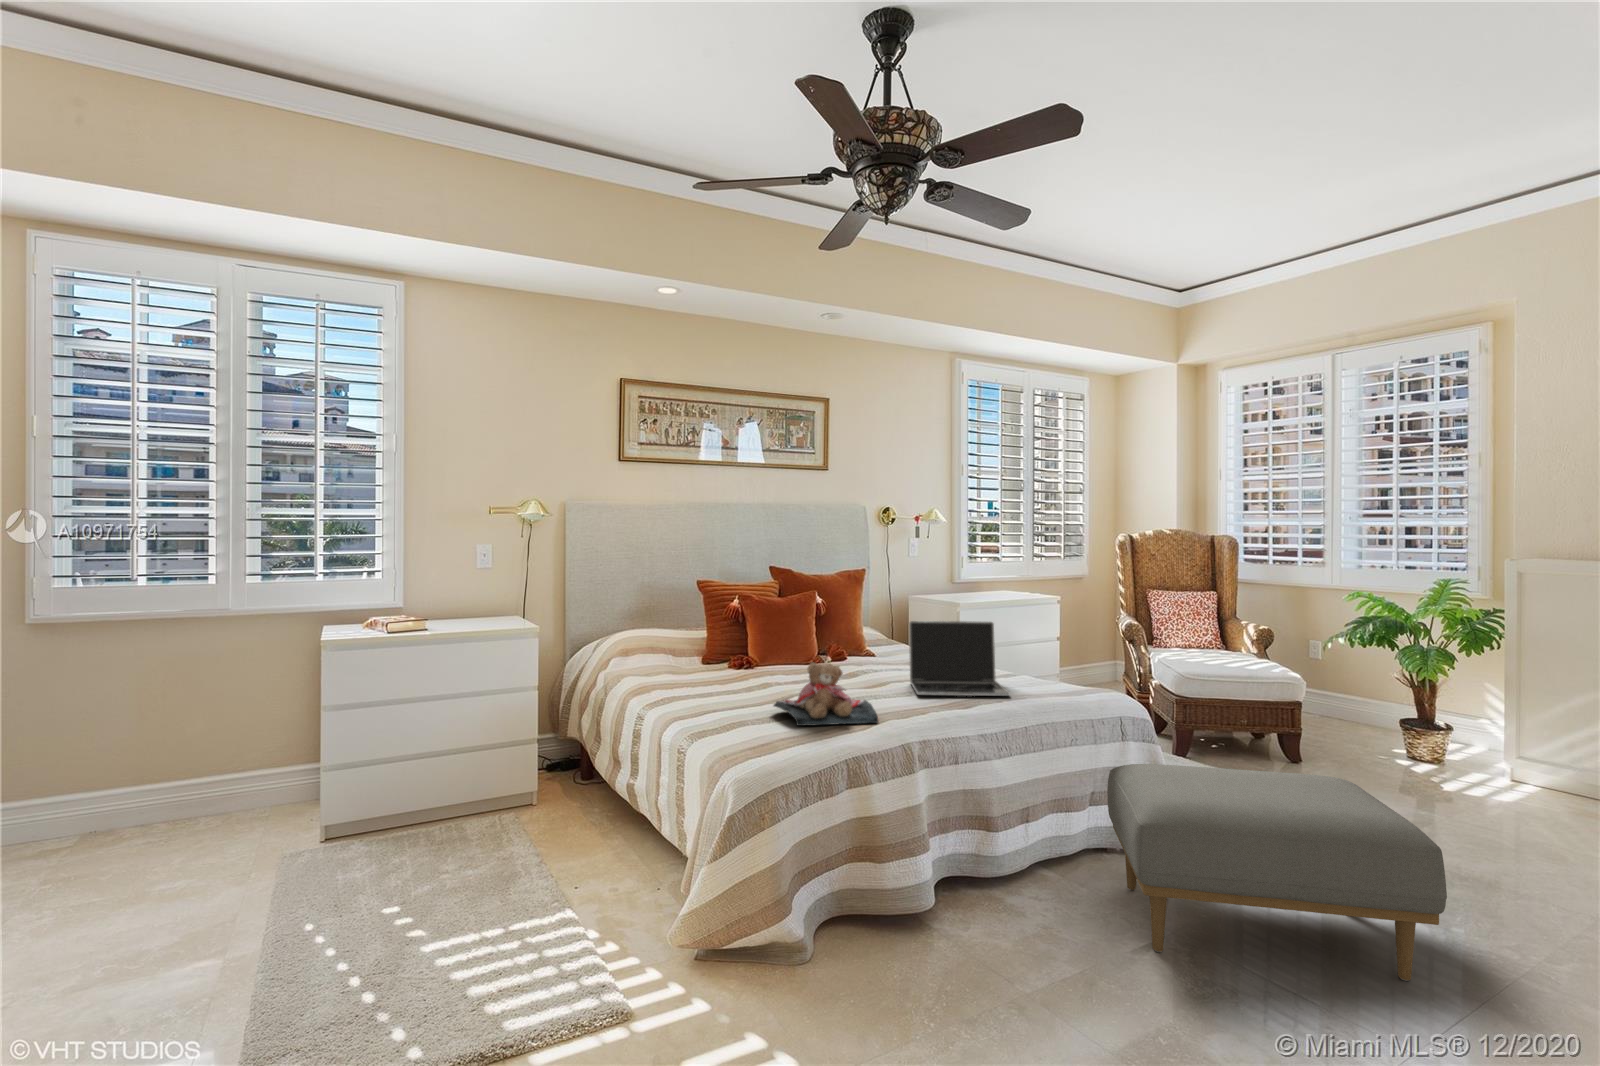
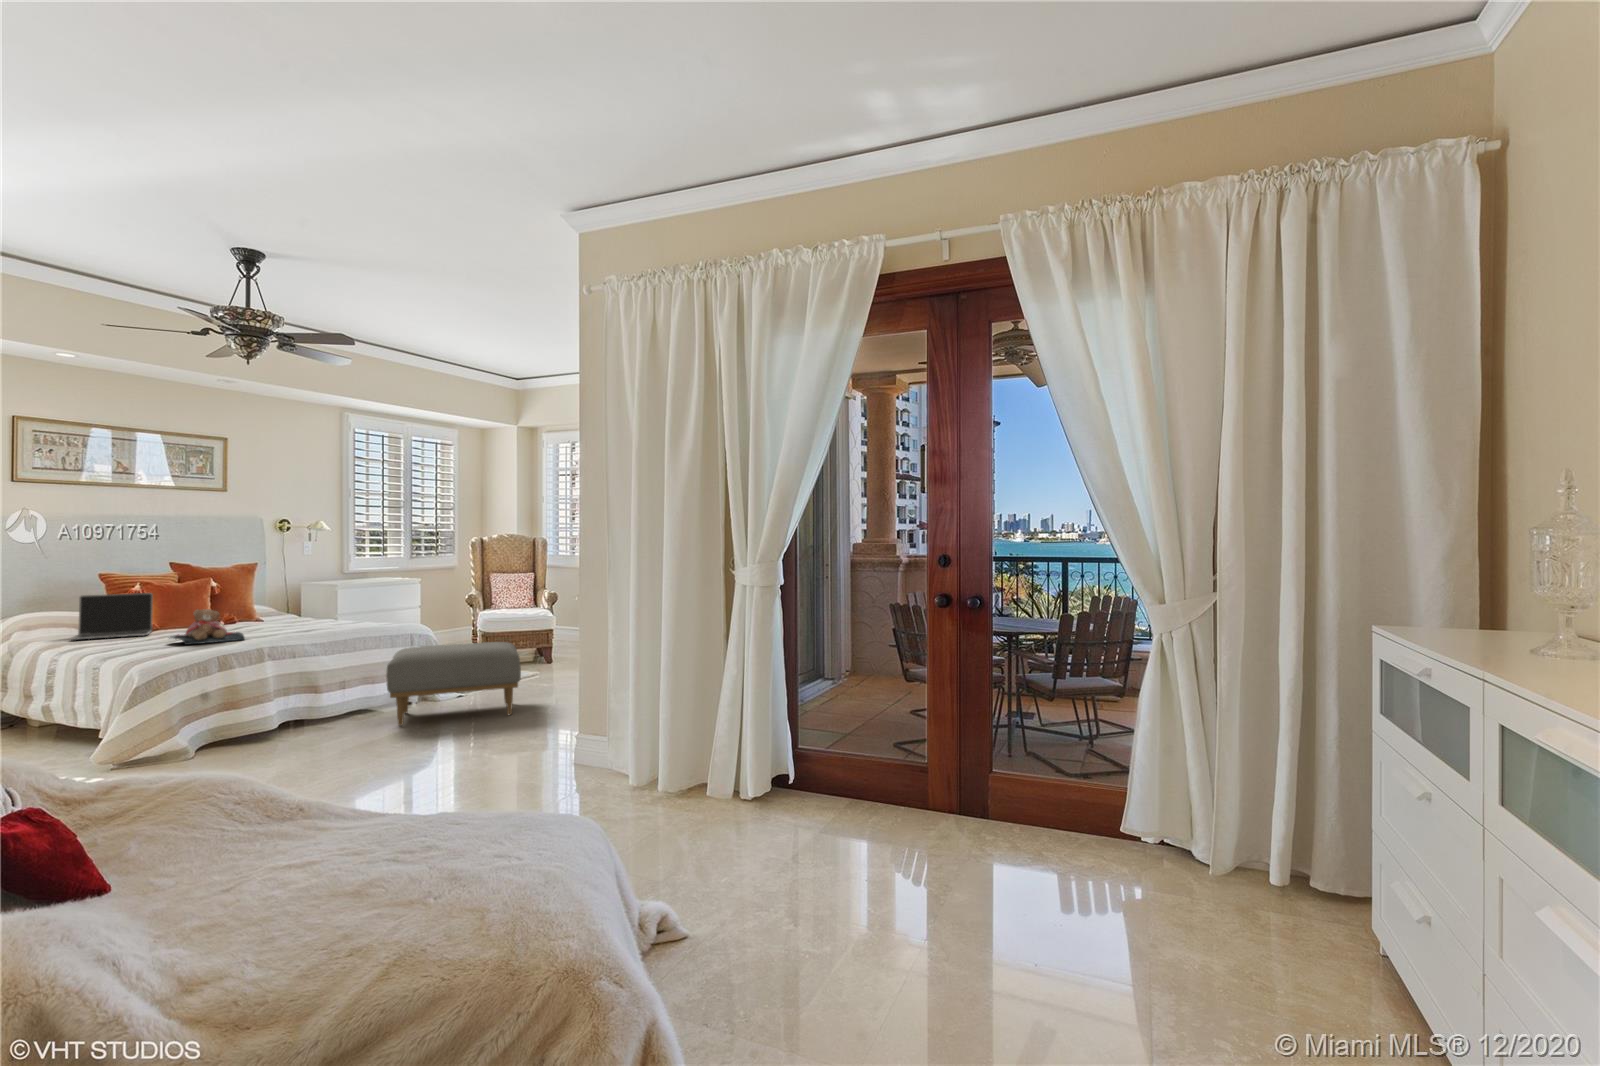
laptop: present [909,621,1010,696] -> present [71,593,153,640]

